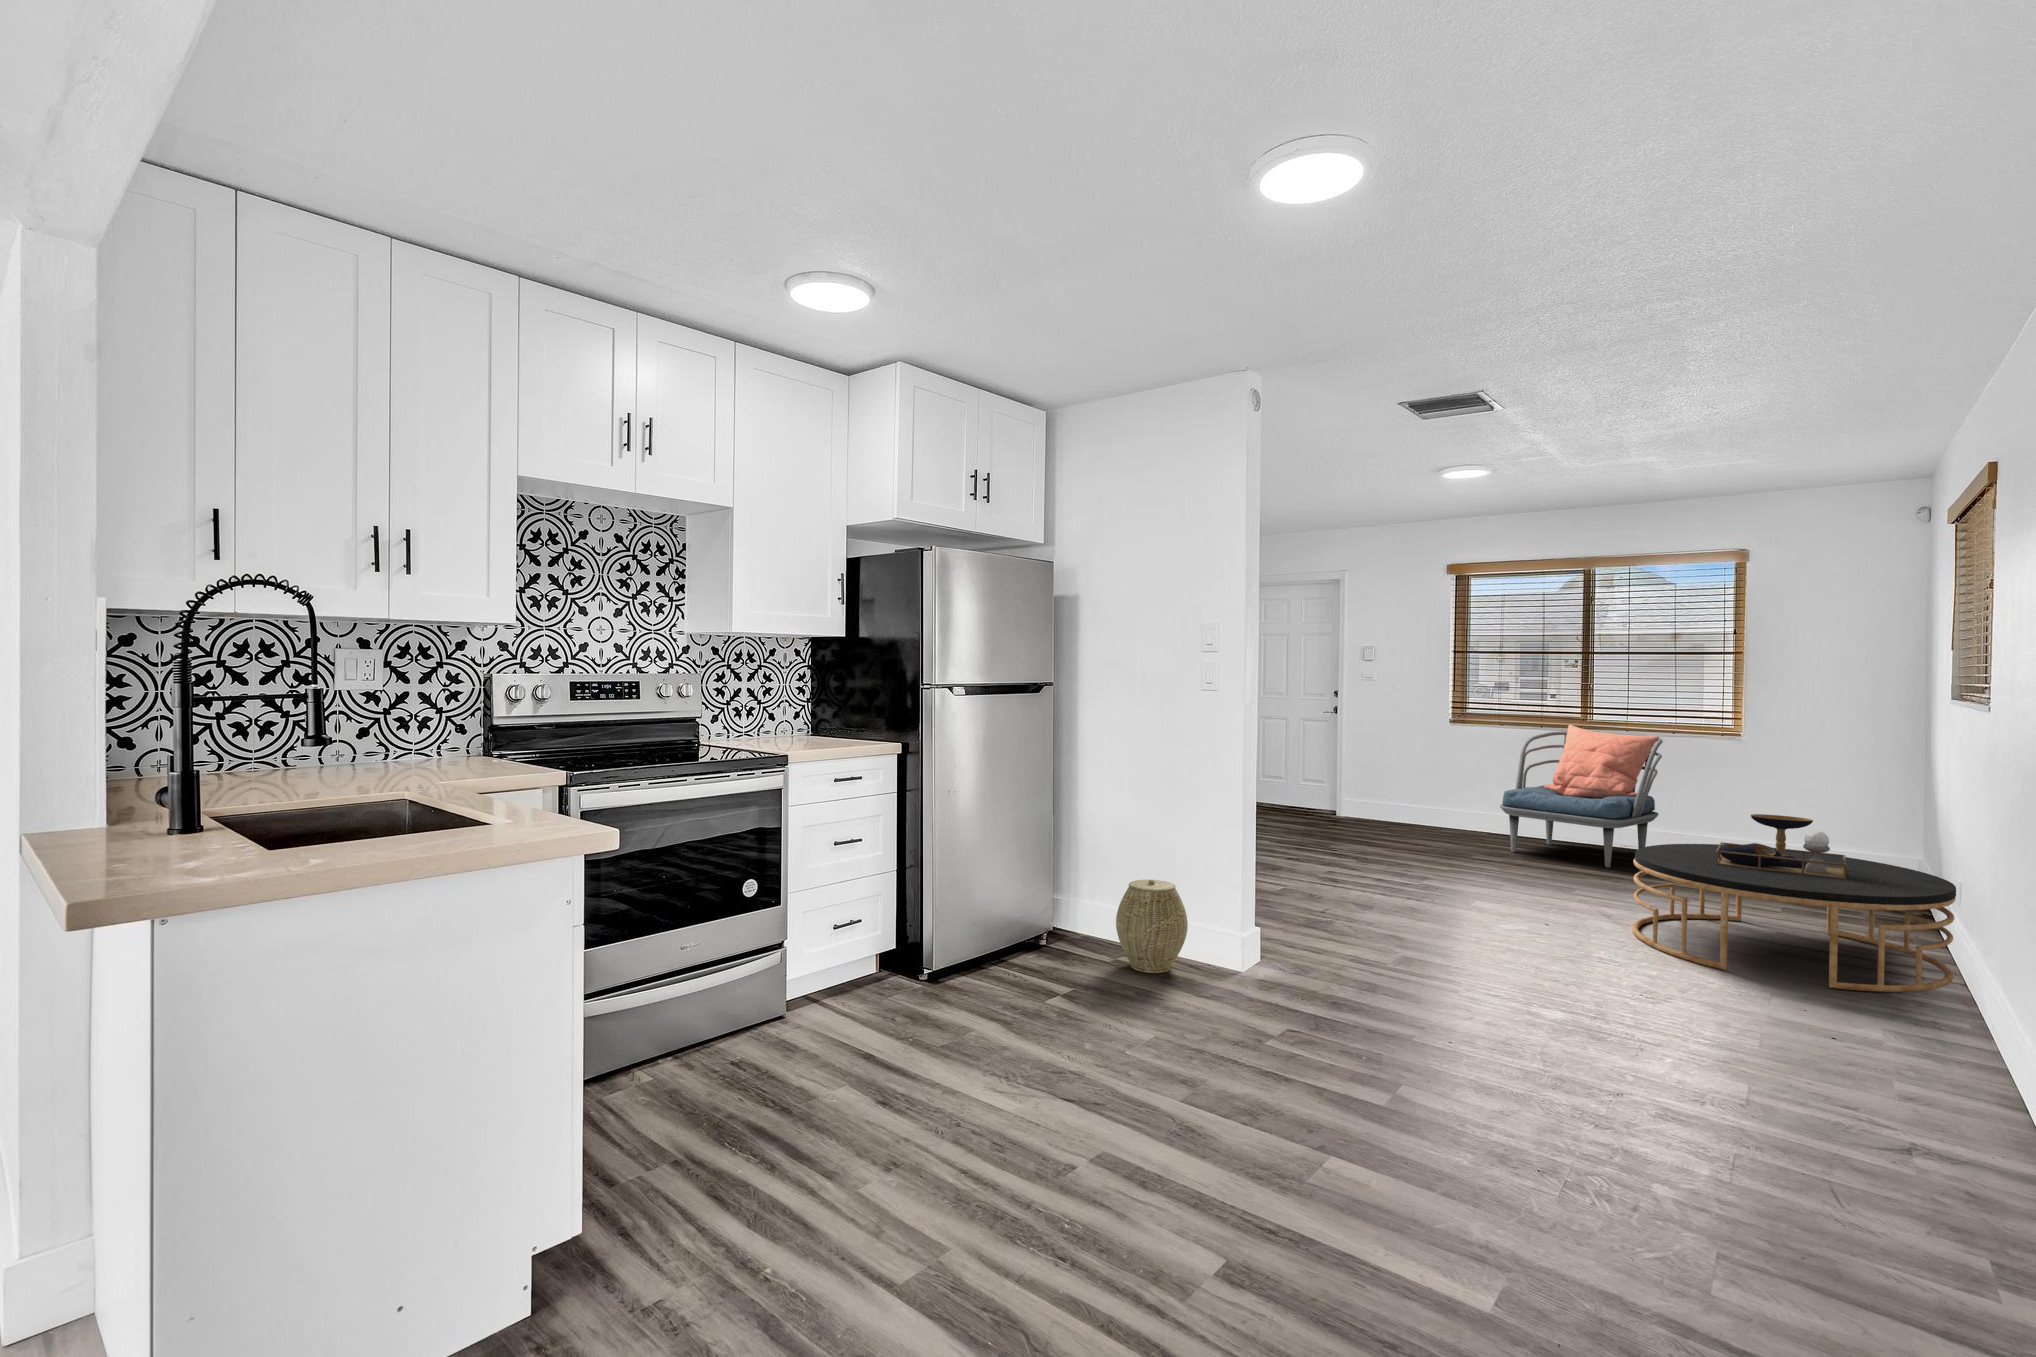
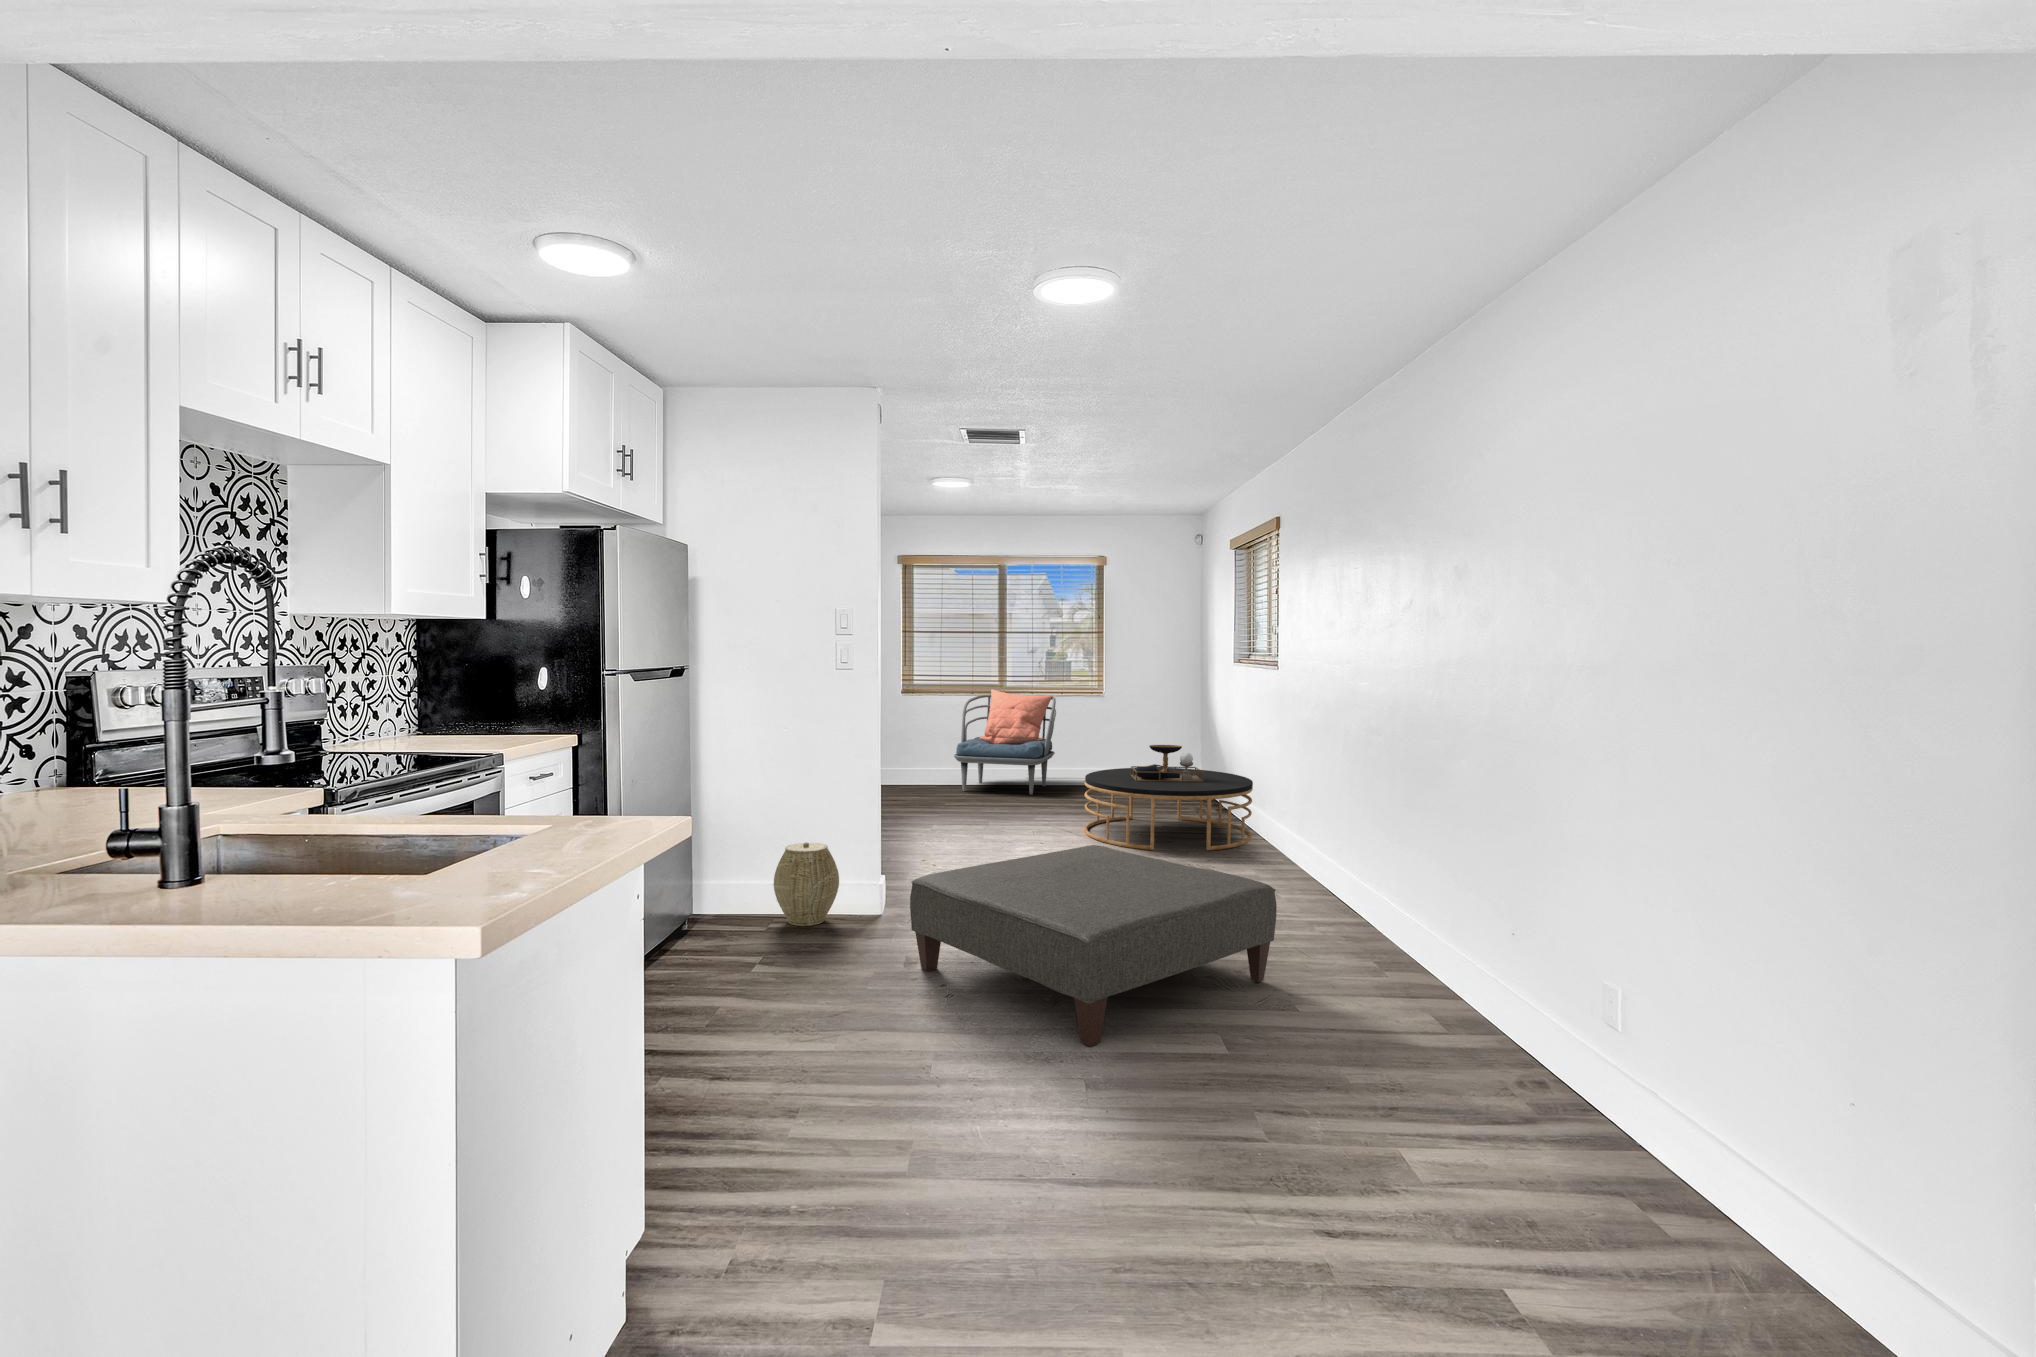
ottoman: none [1195,936,1725,1209] -> present [910,845,1277,1046]

